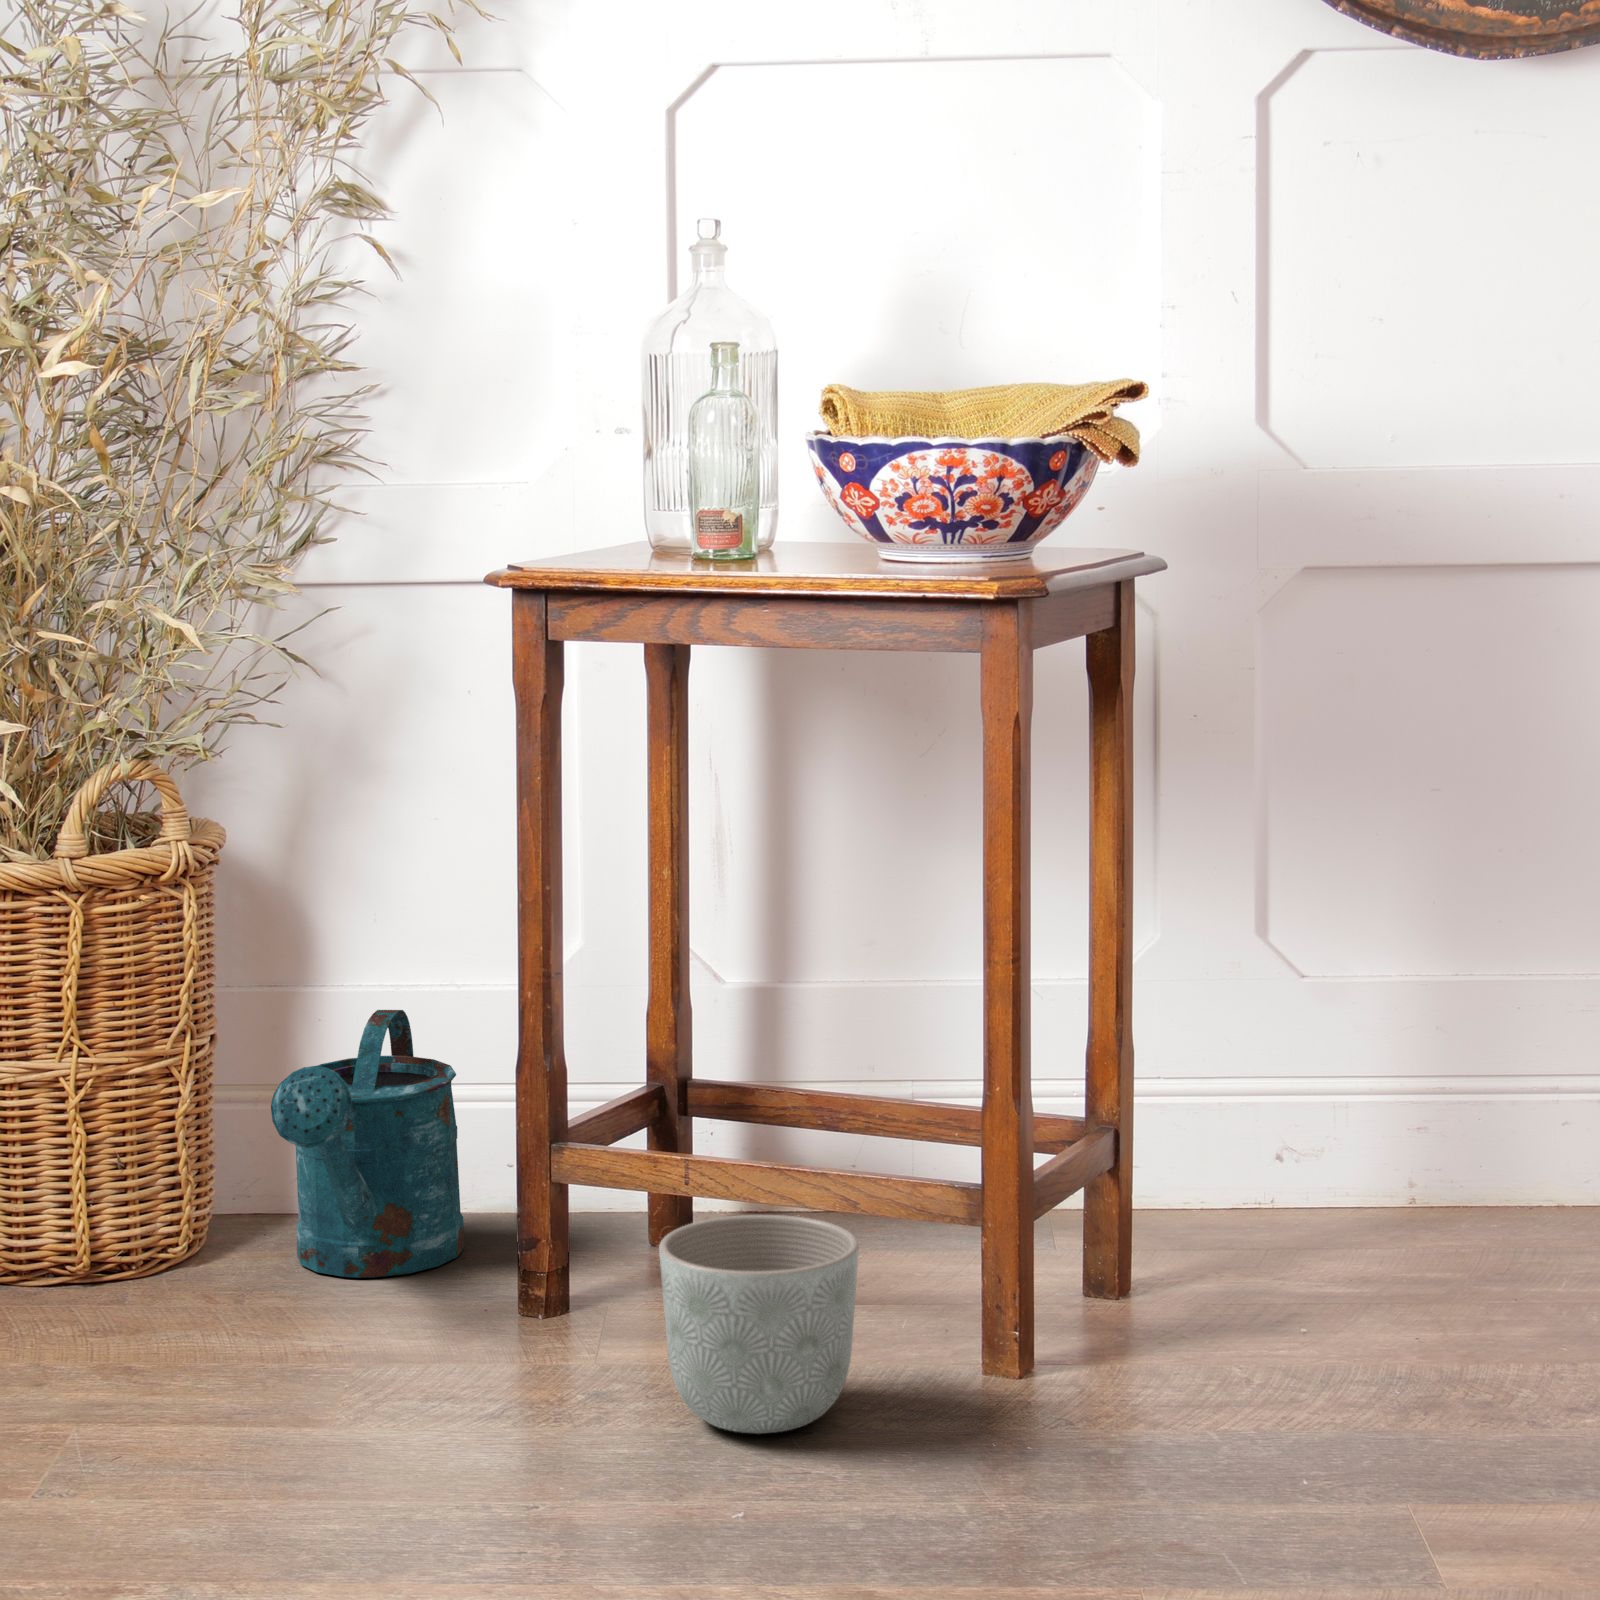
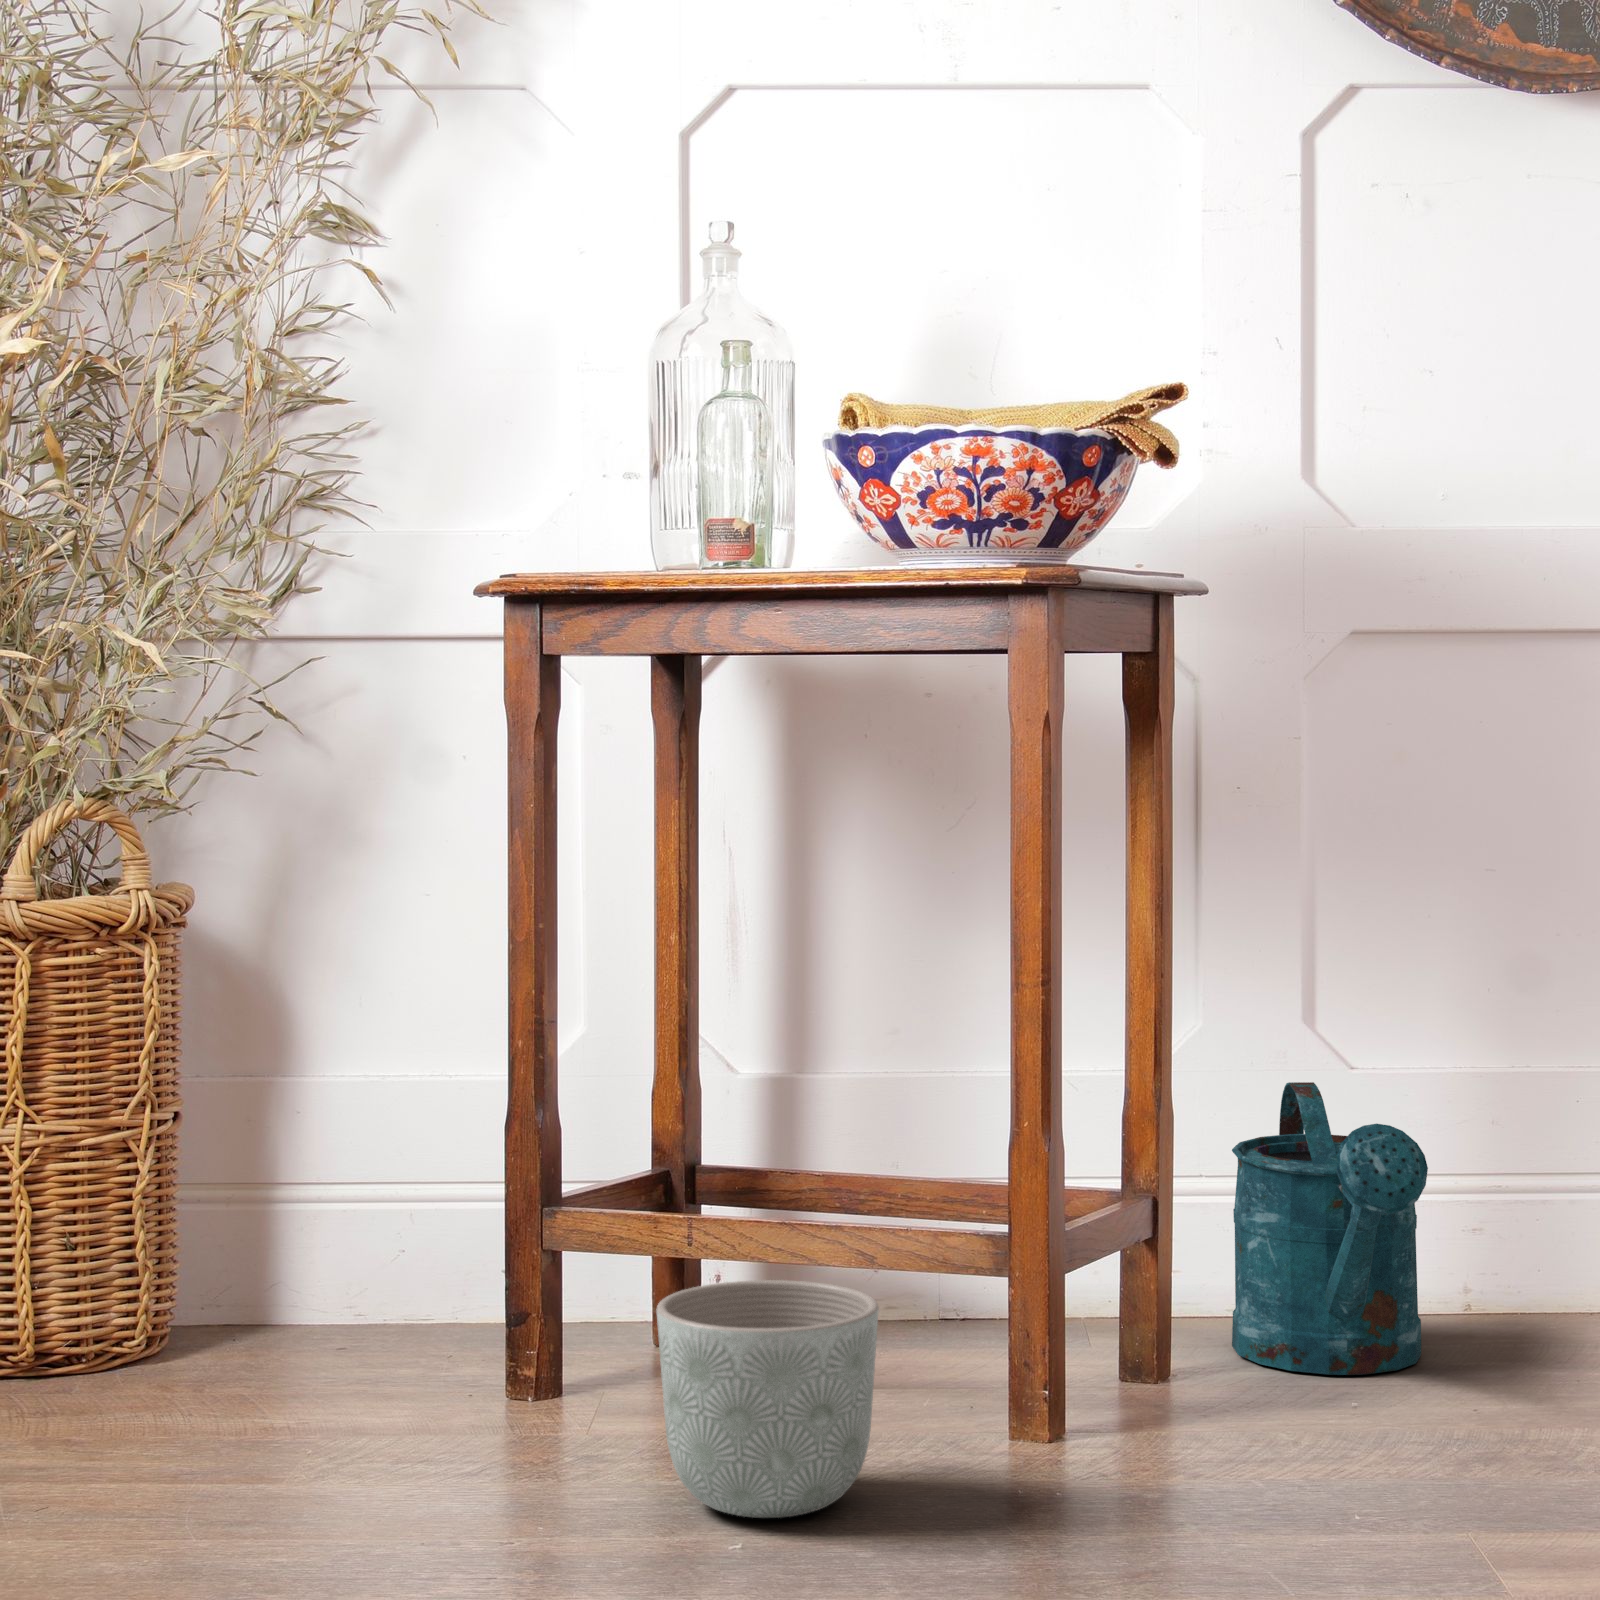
watering can: present [271,1010,465,1278] -> present [1232,1082,1428,1375]

